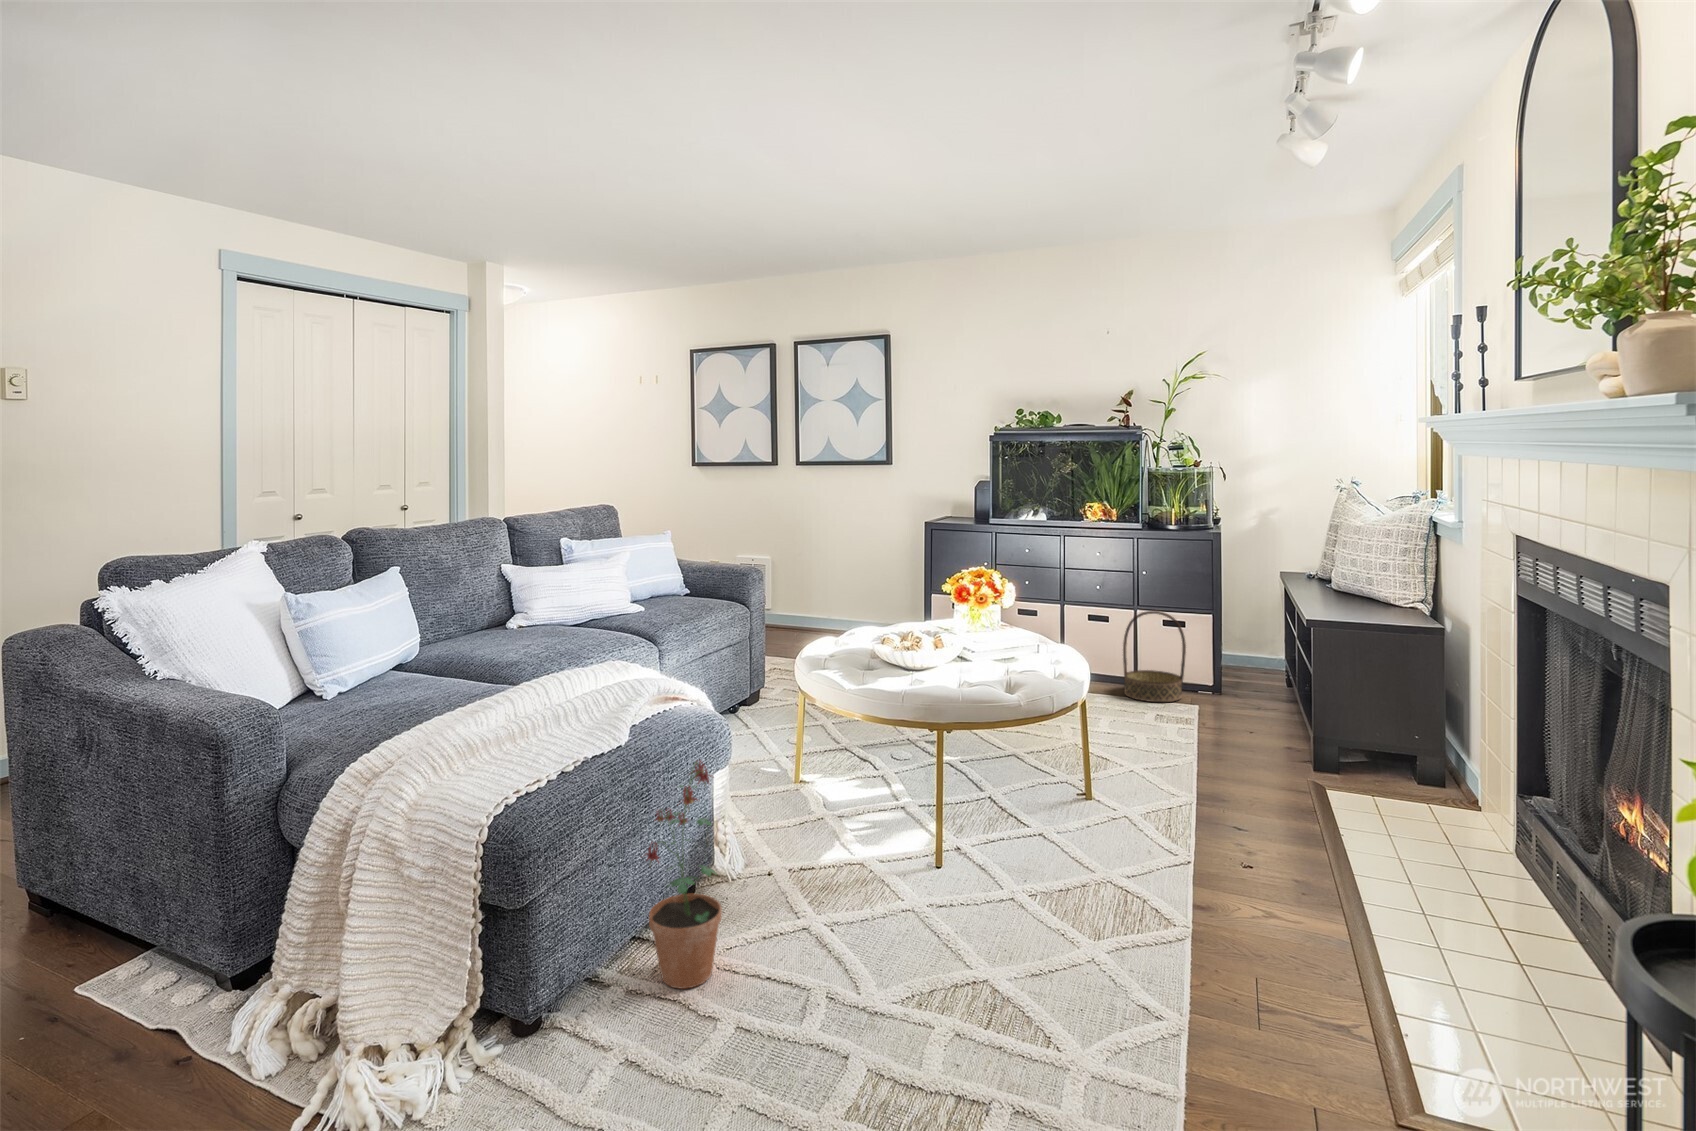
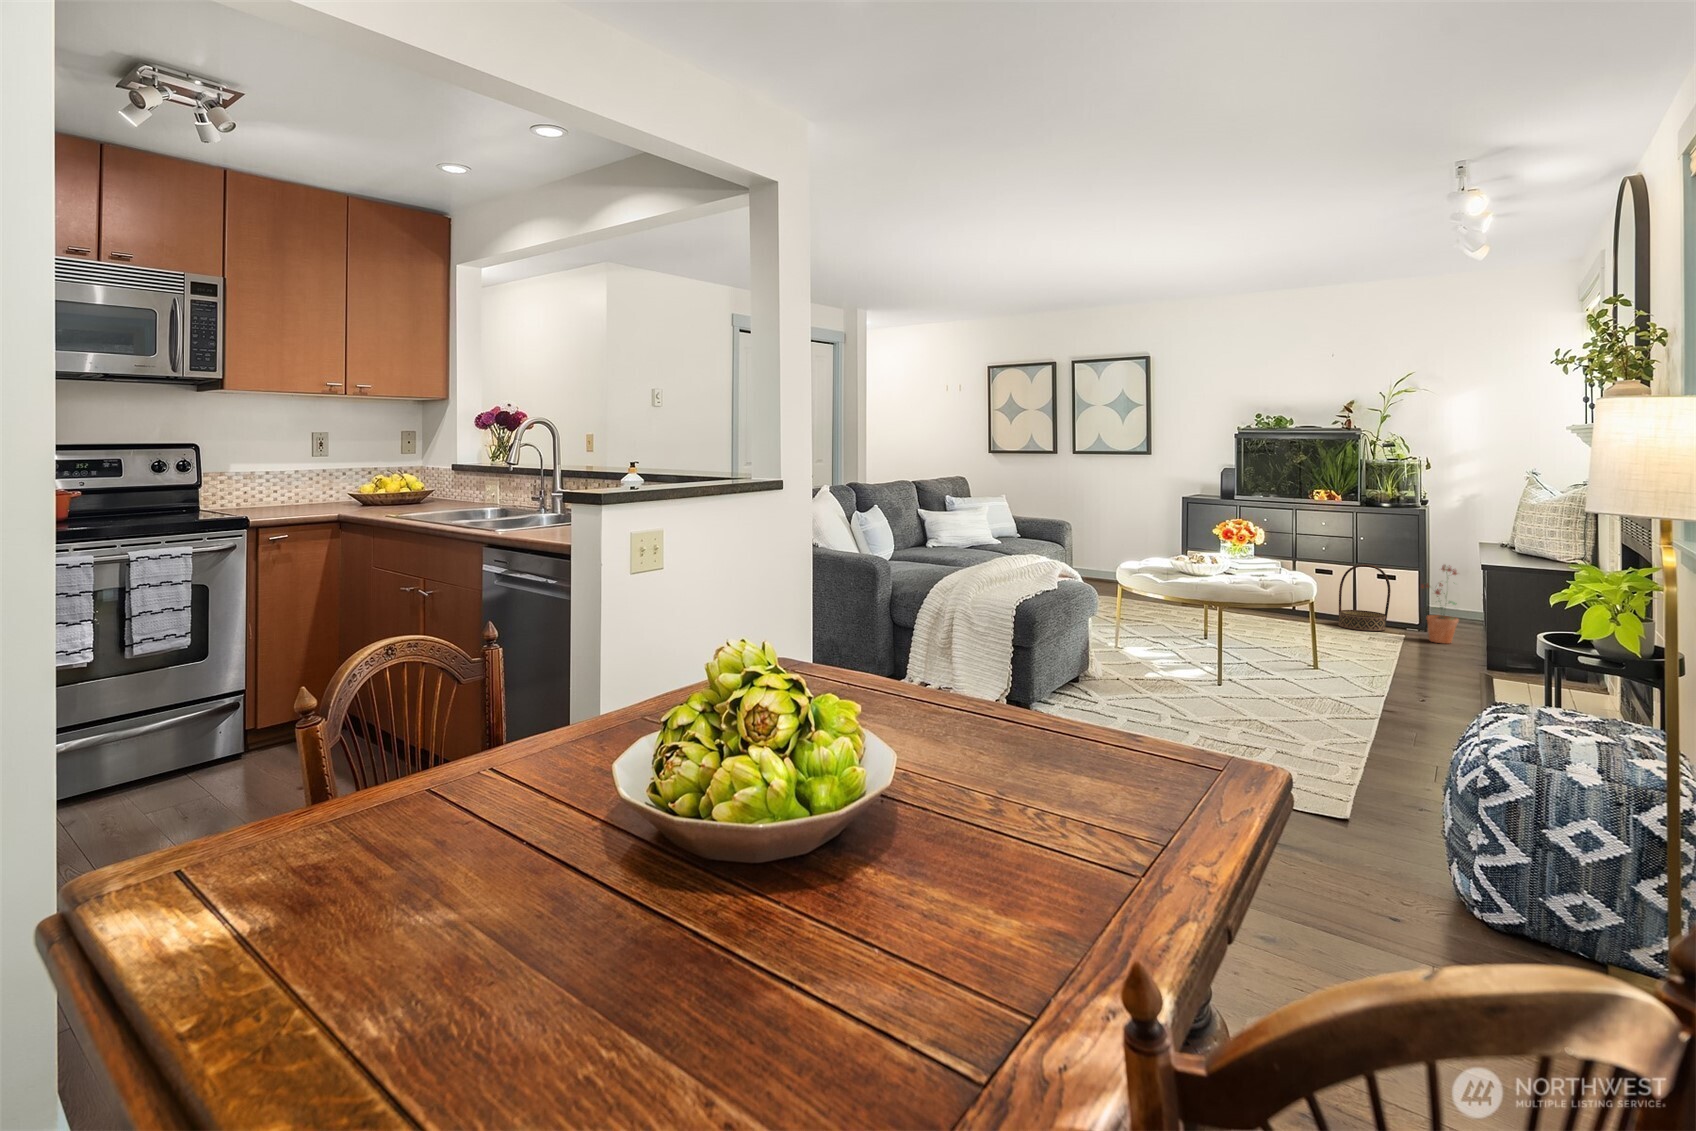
potted plant: present [646,760,722,989] -> present [1421,565,1458,644]

